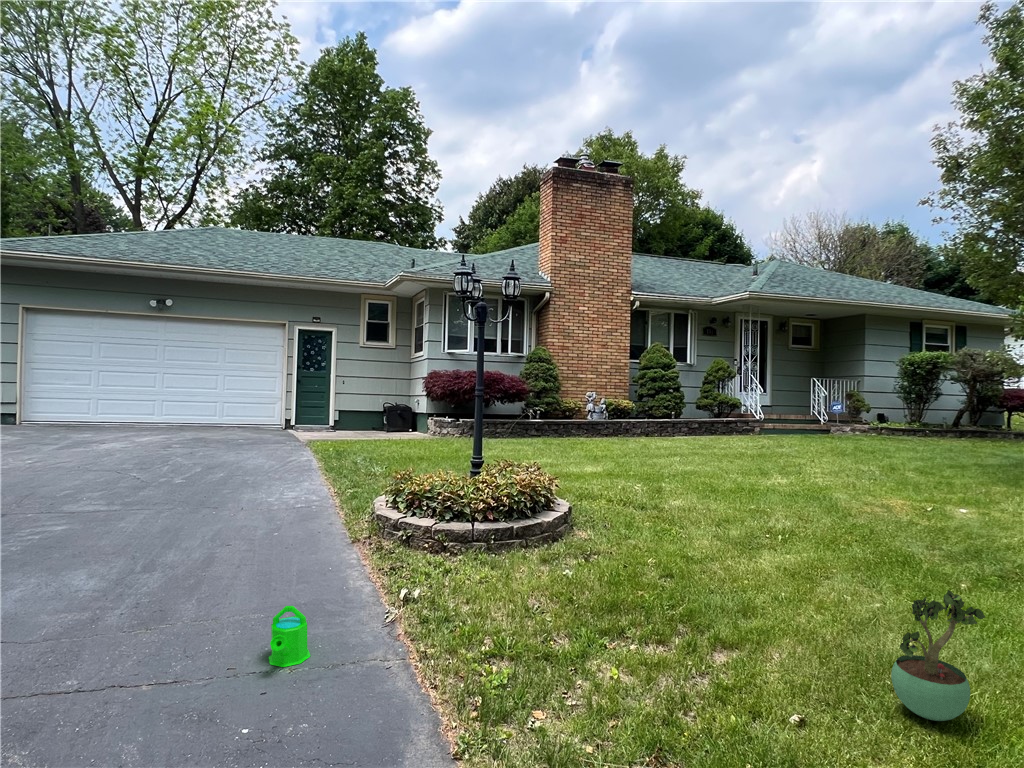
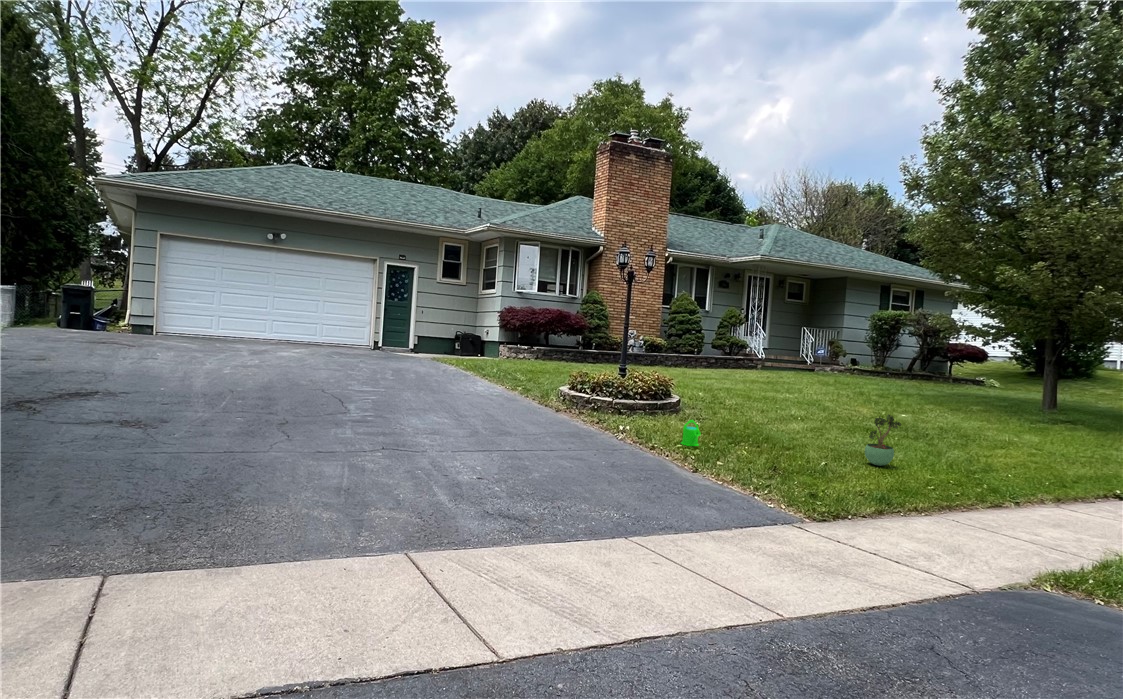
watering can: present [268,606,311,667] -> present [681,420,701,446]

